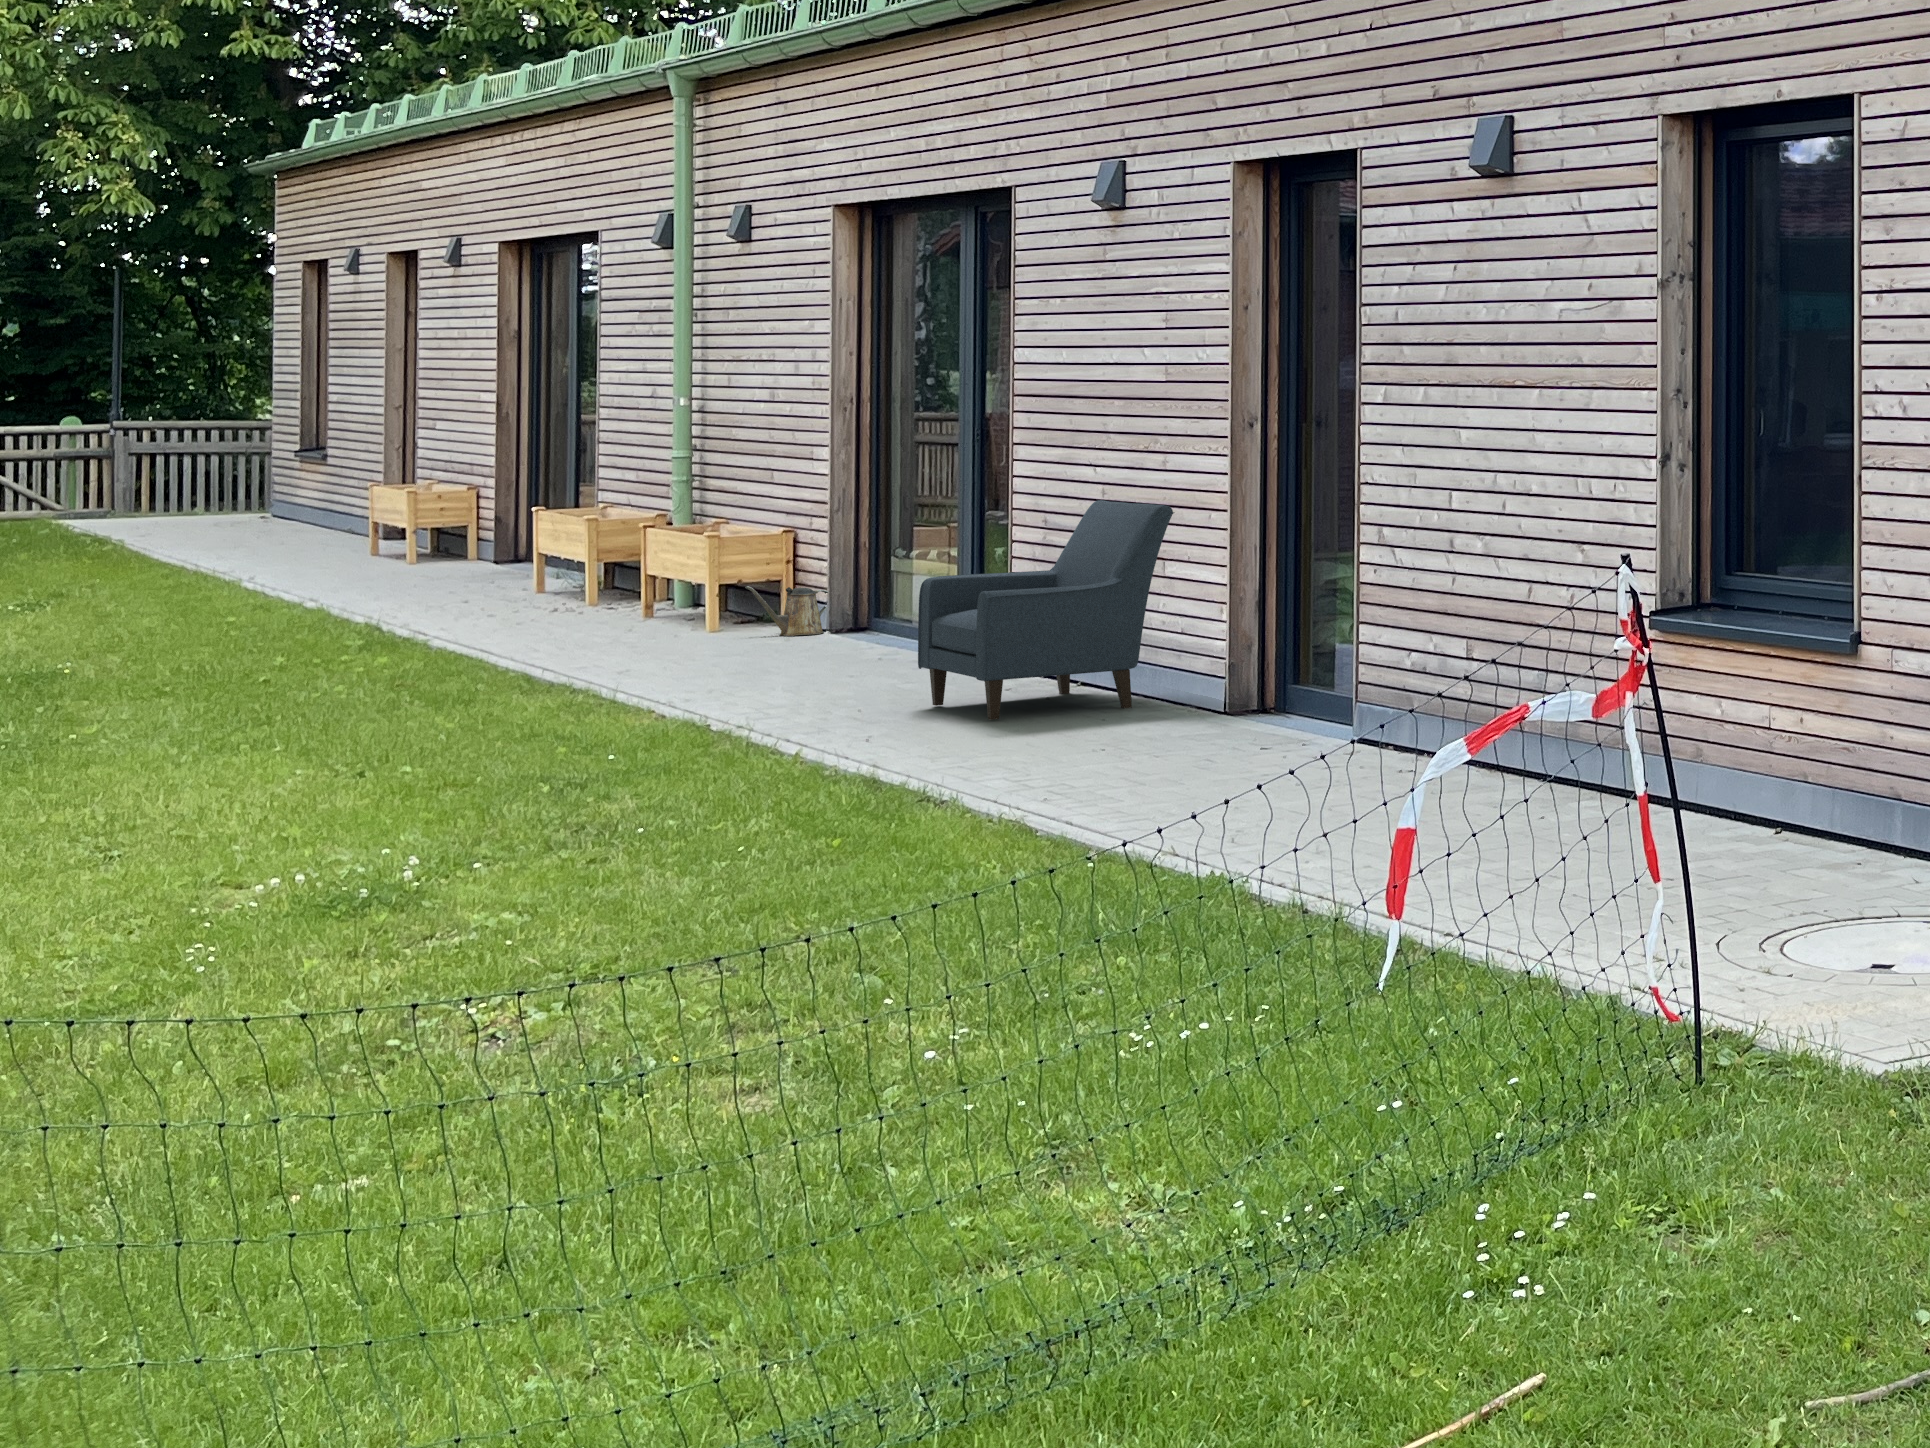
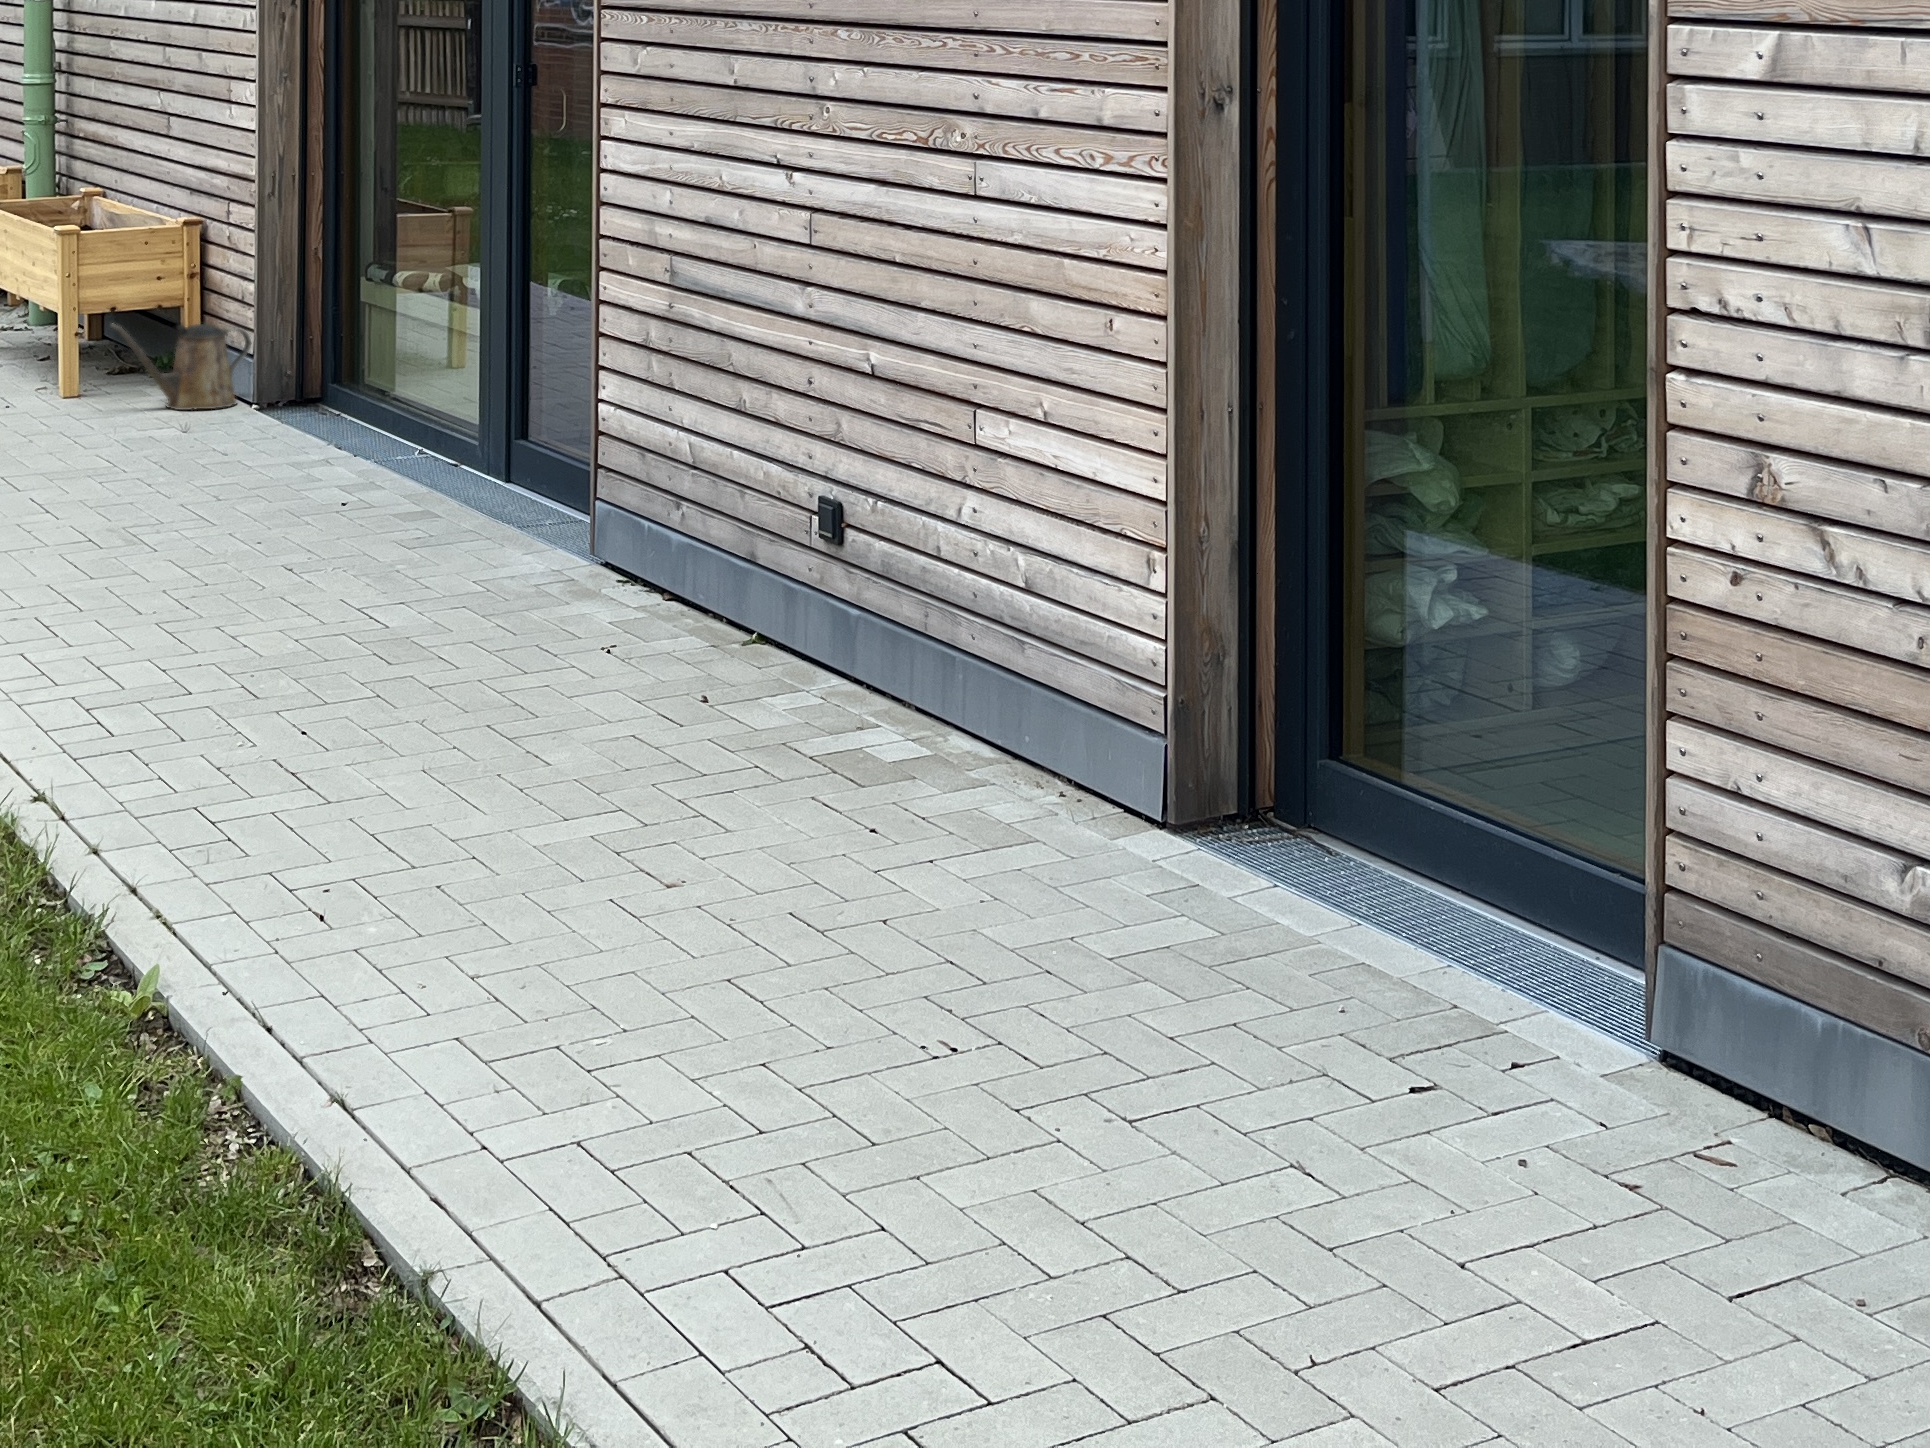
chair: present [918,500,1174,720] -> none [429,249,1016,833]

